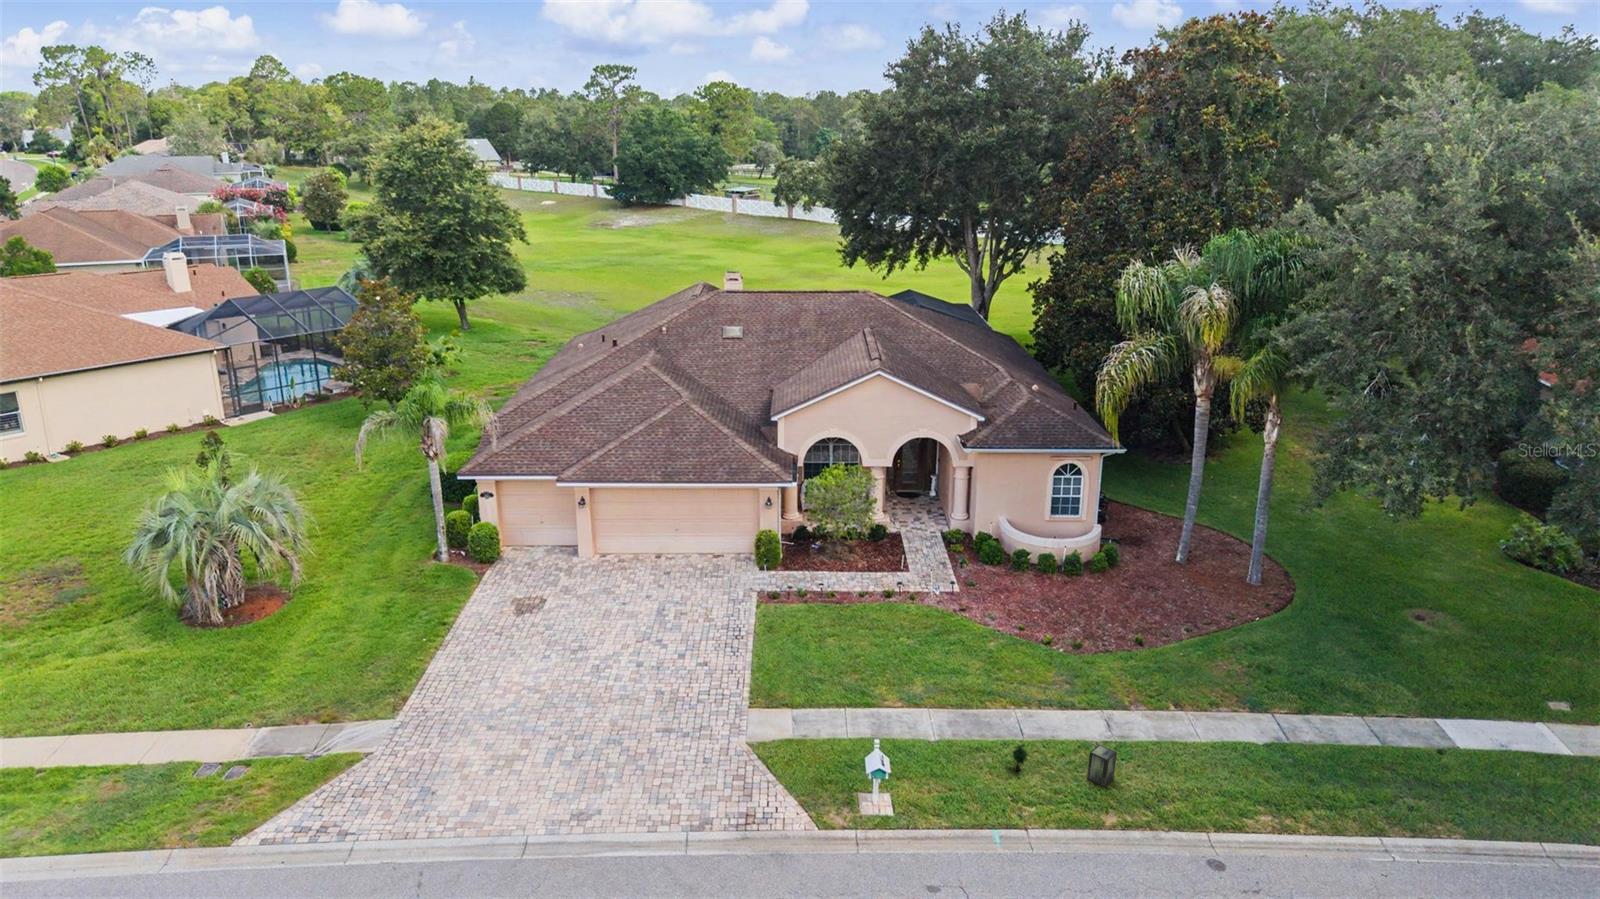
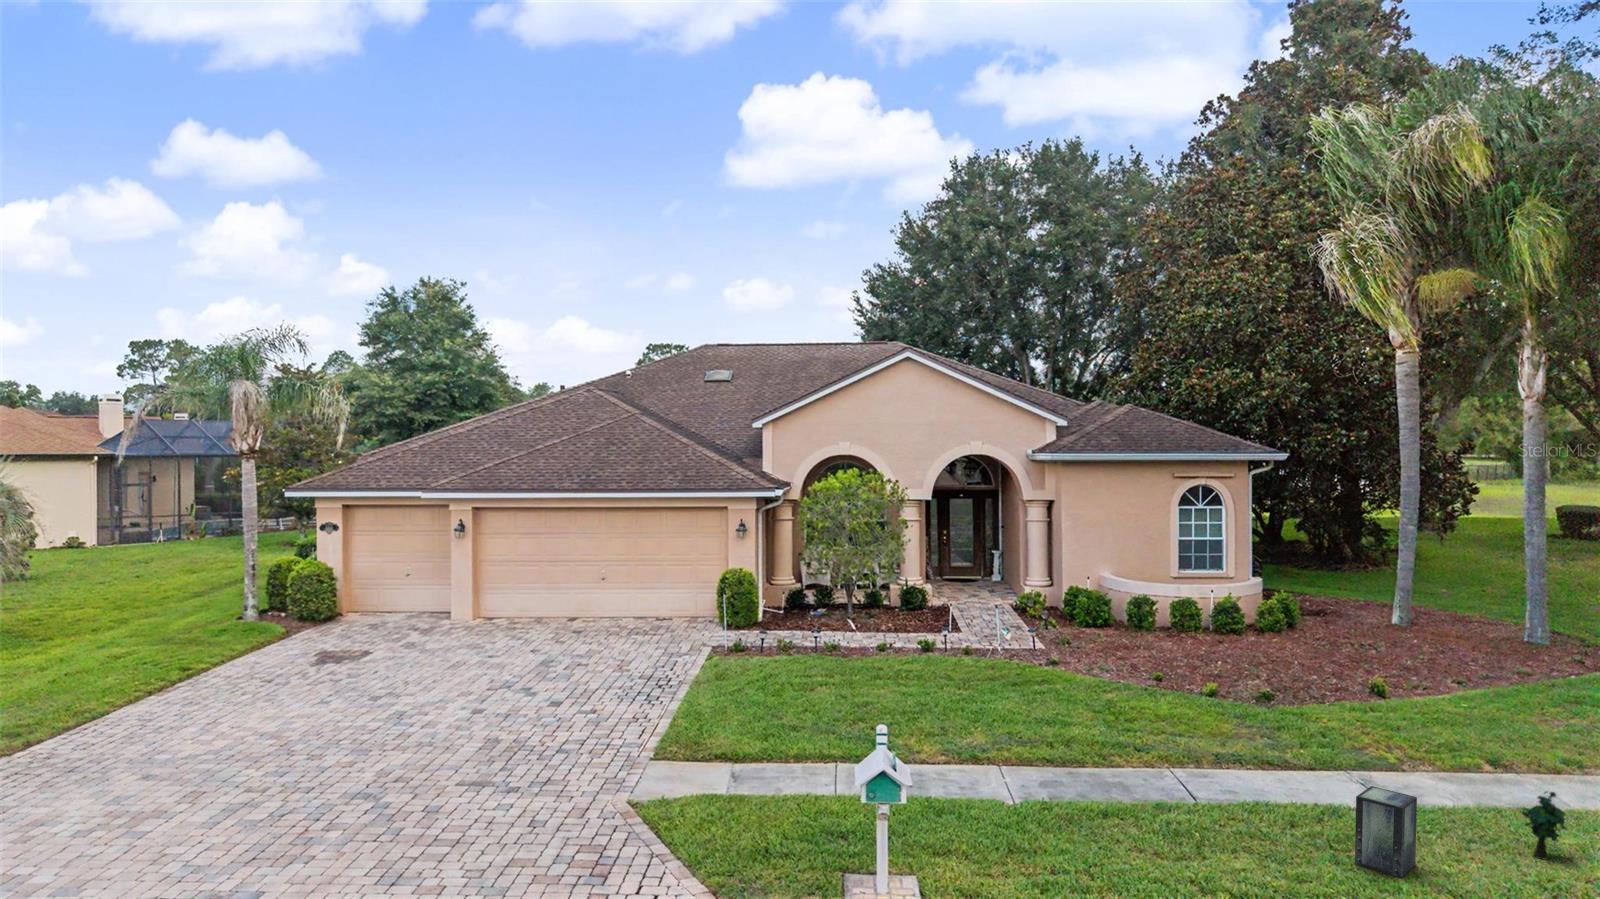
decorative plant: present [1012,744,1027,771] -> present [1521,792,1567,859]

